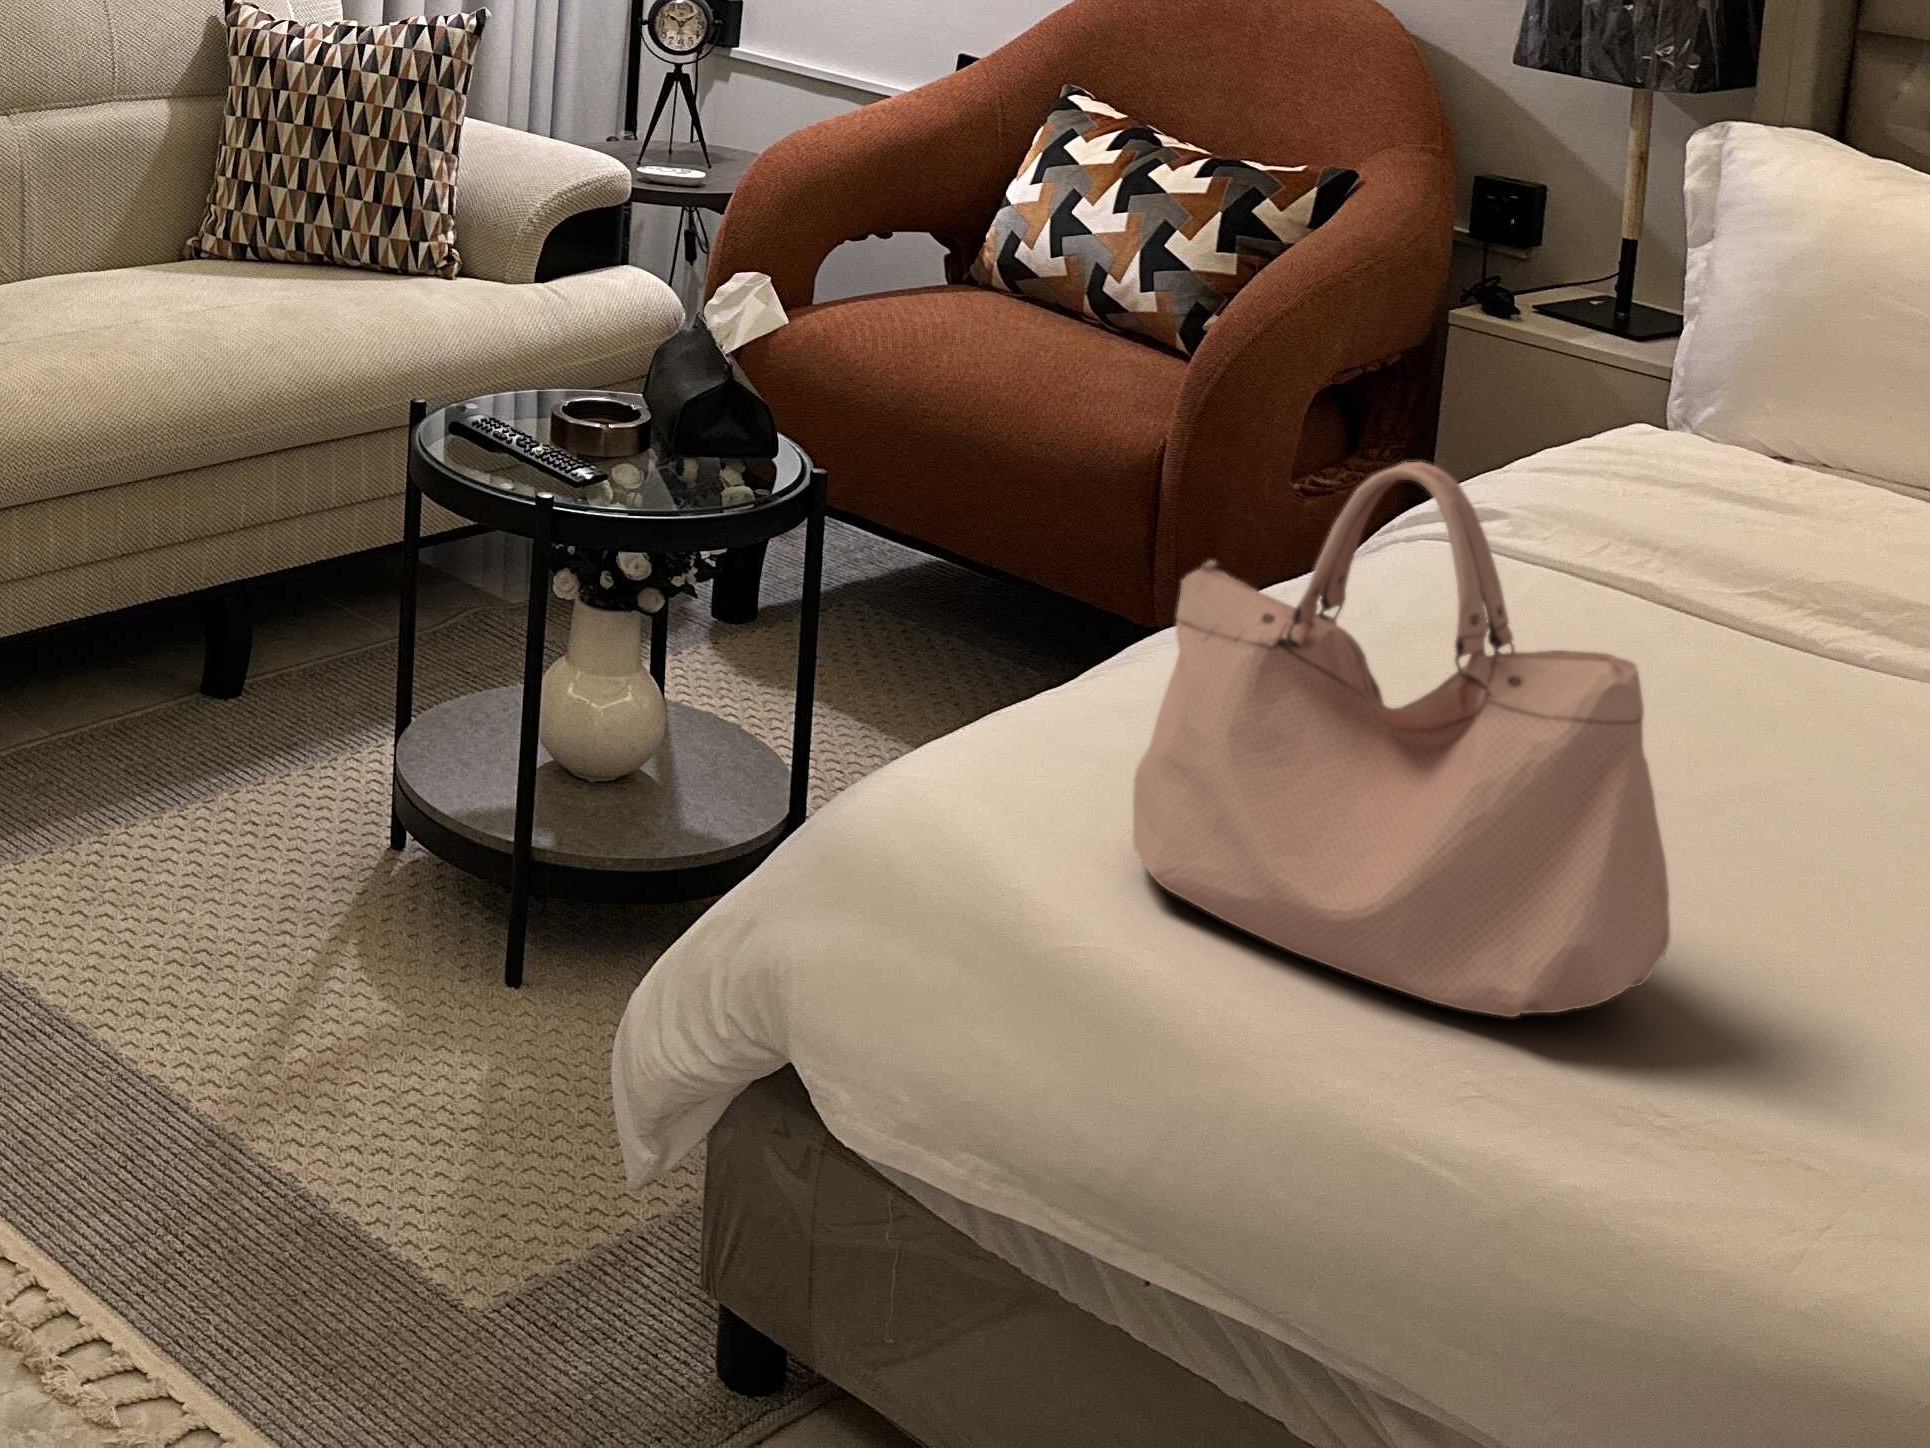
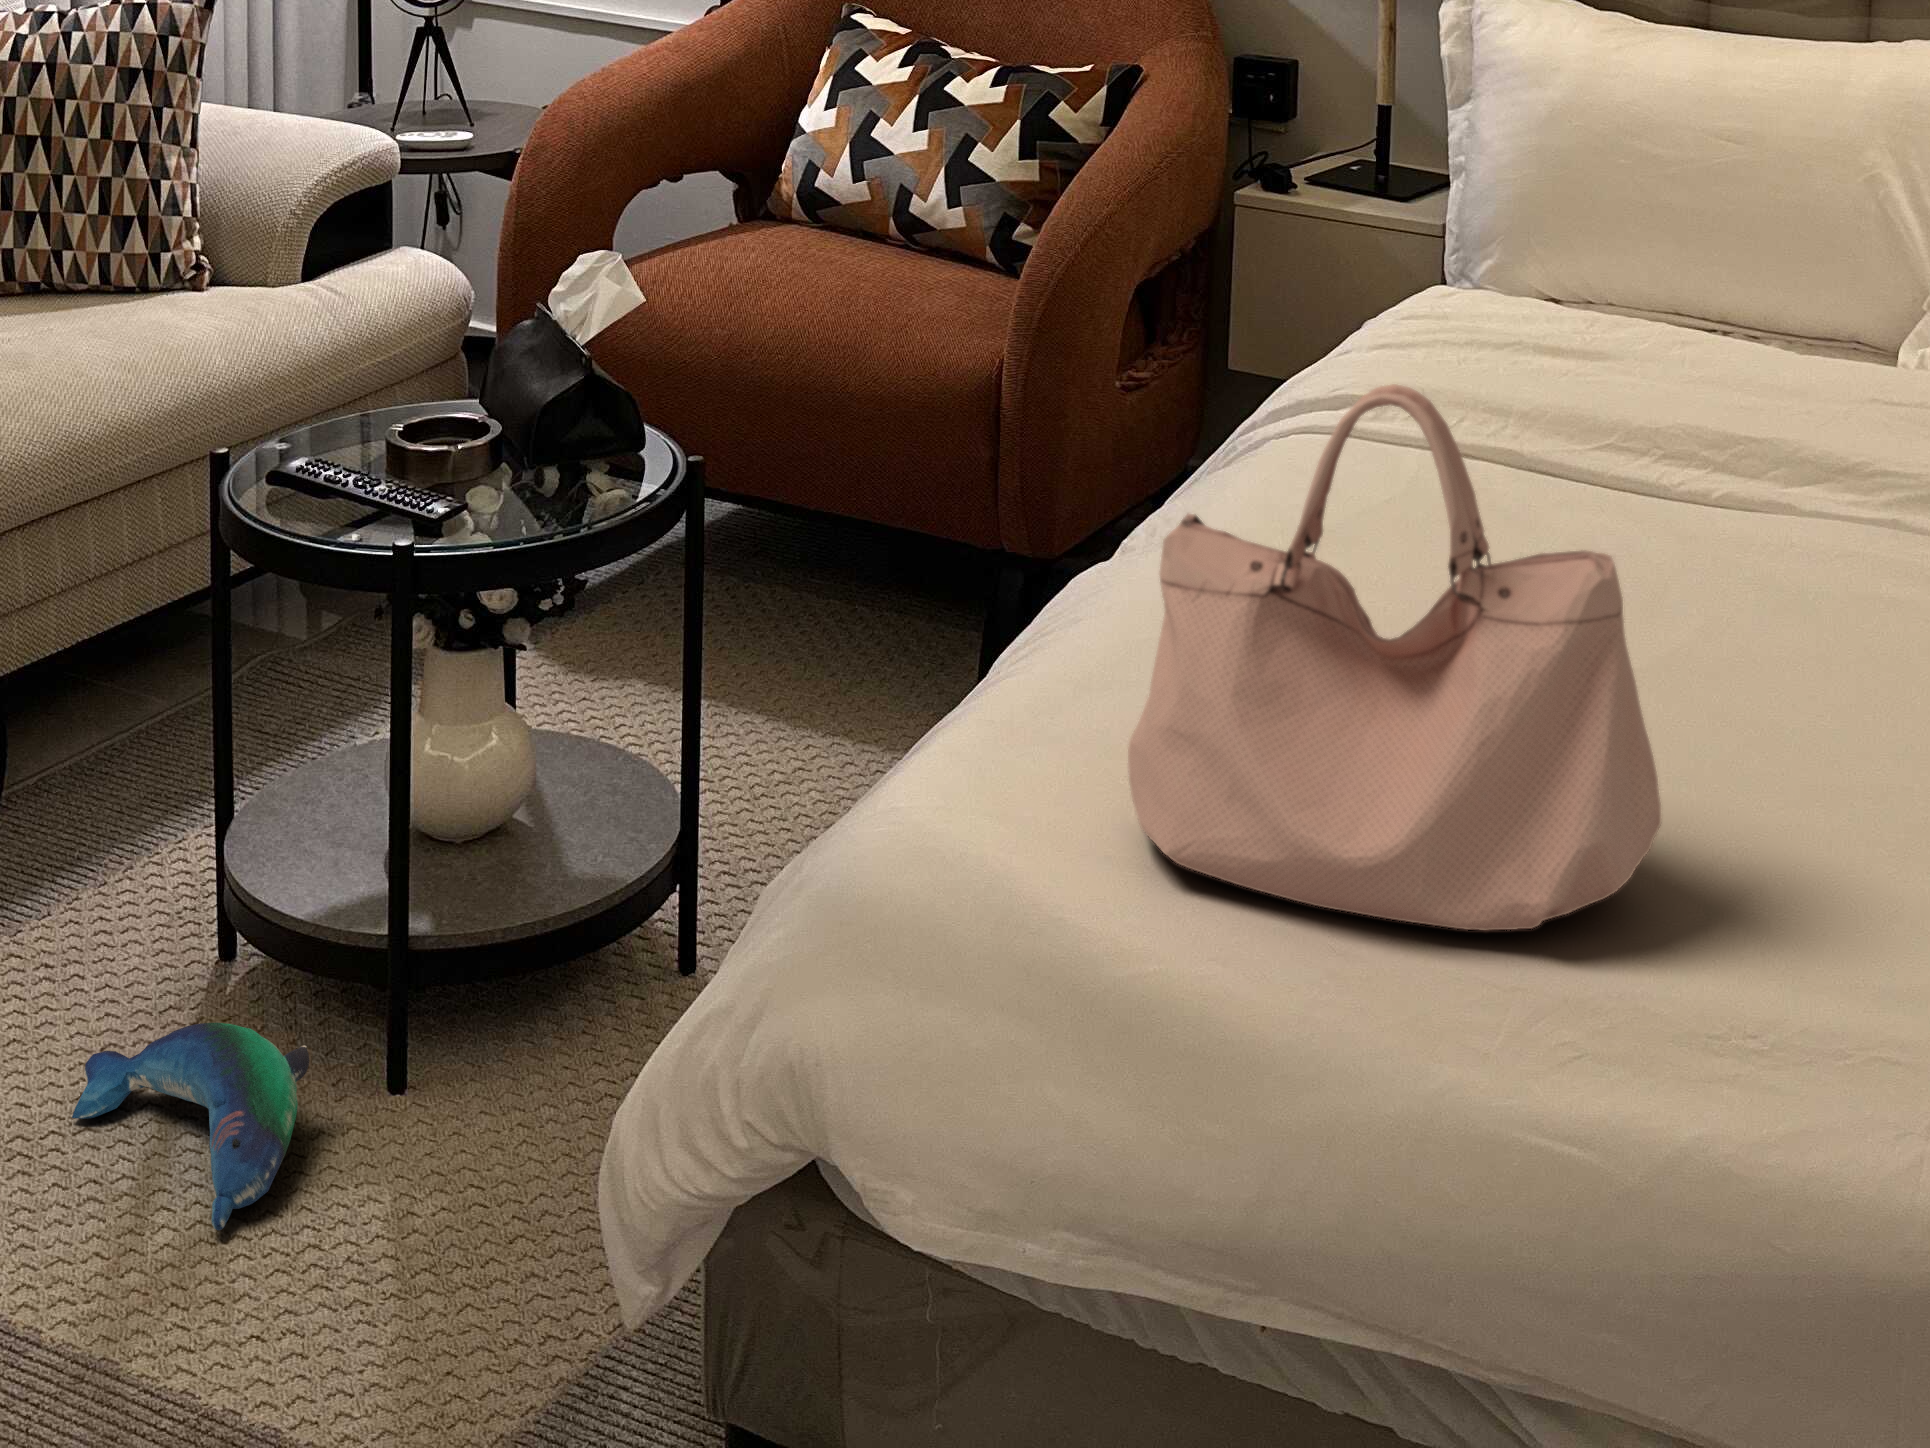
plush toy: none [244,889,435,1060] -> present [72,1023,310,1230]

